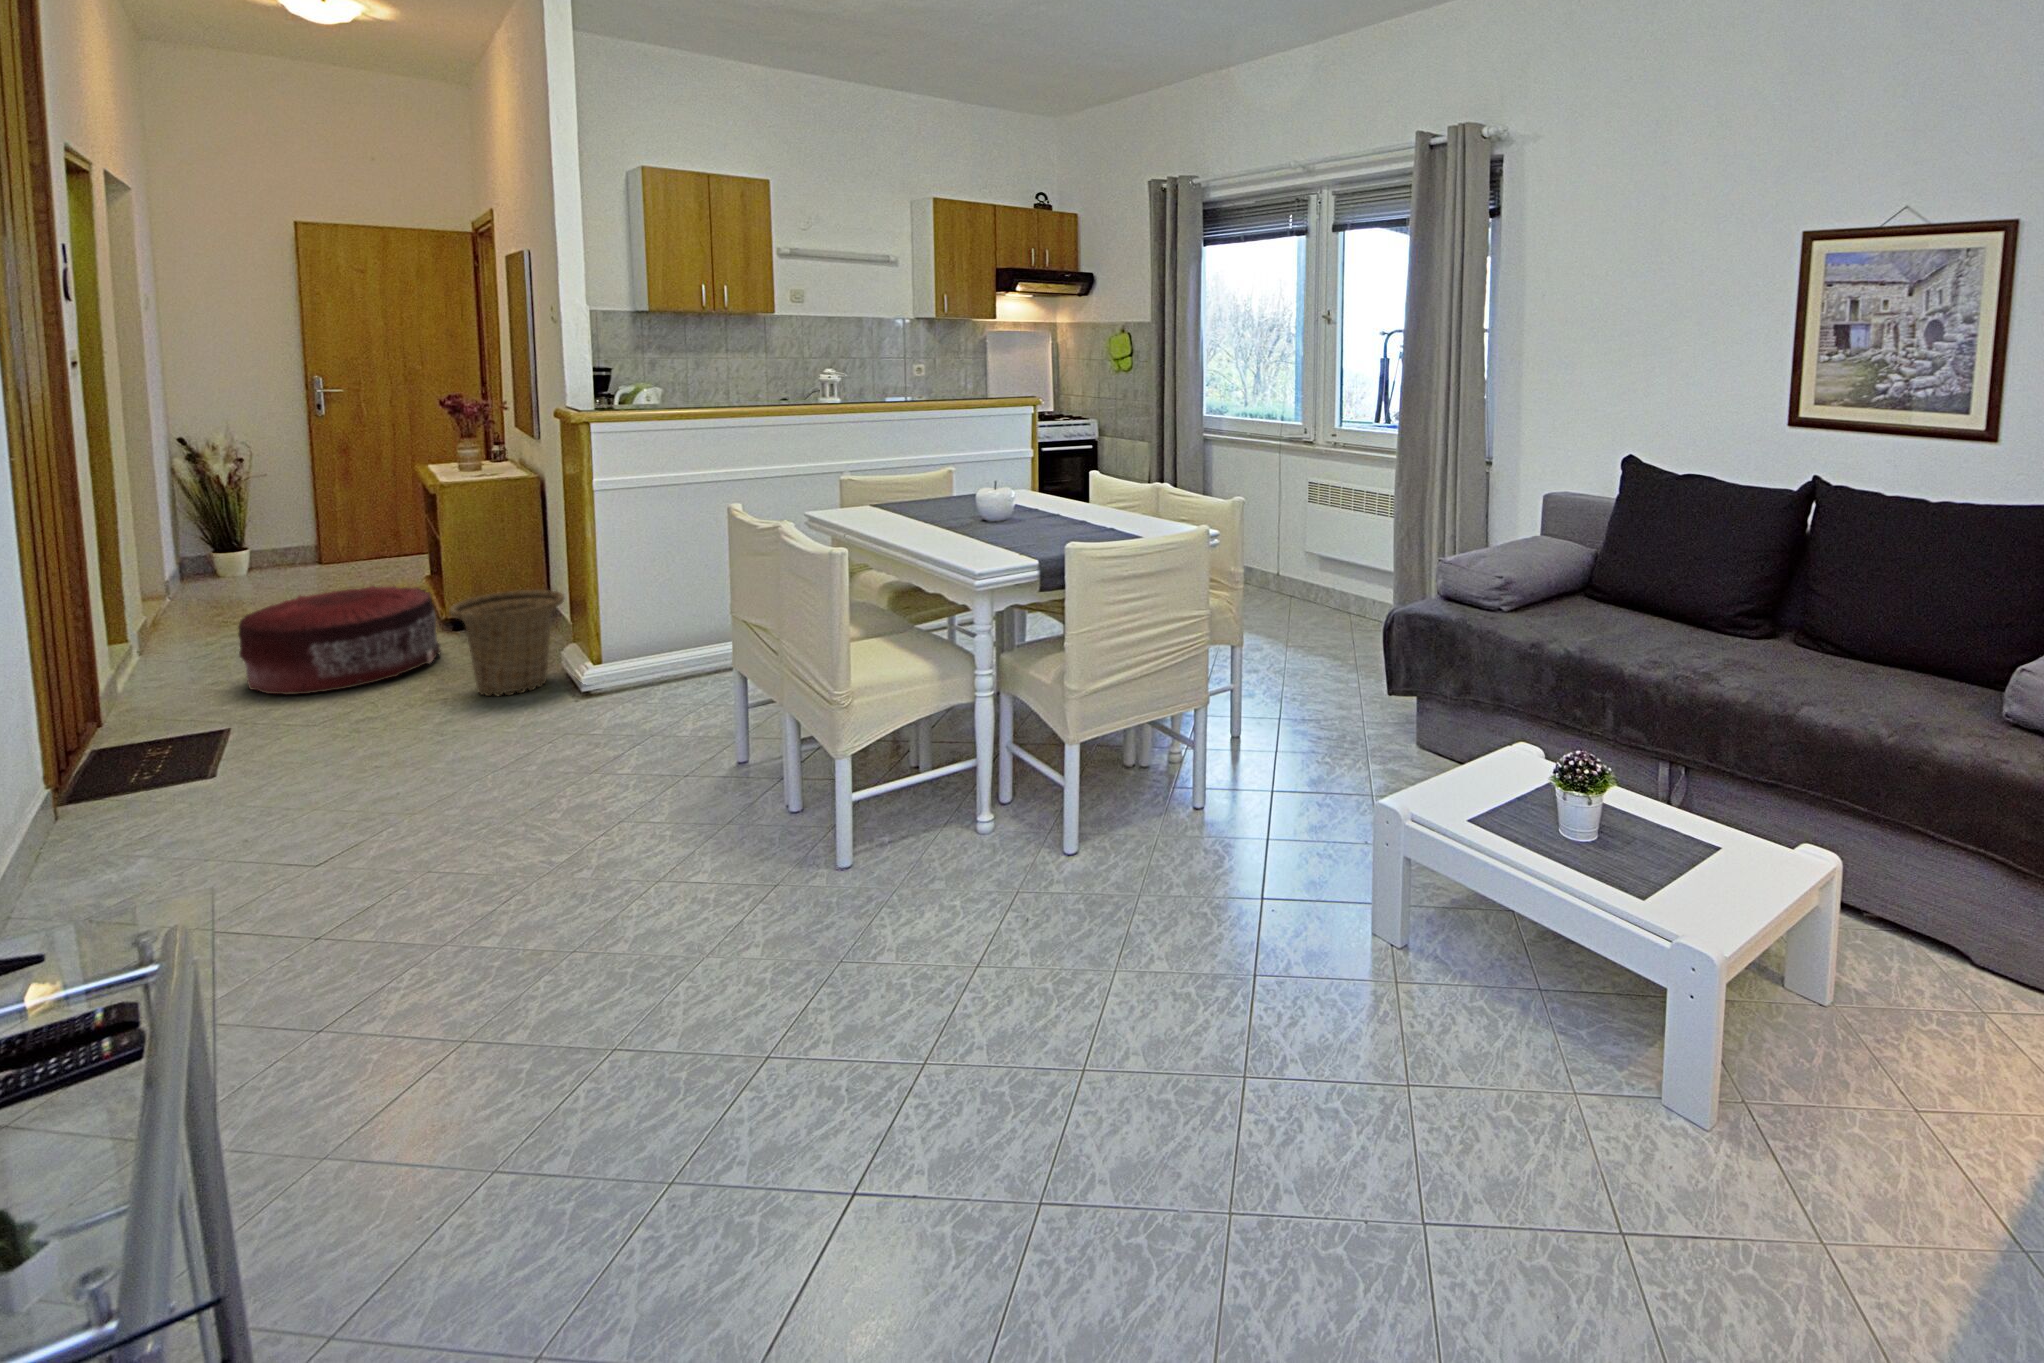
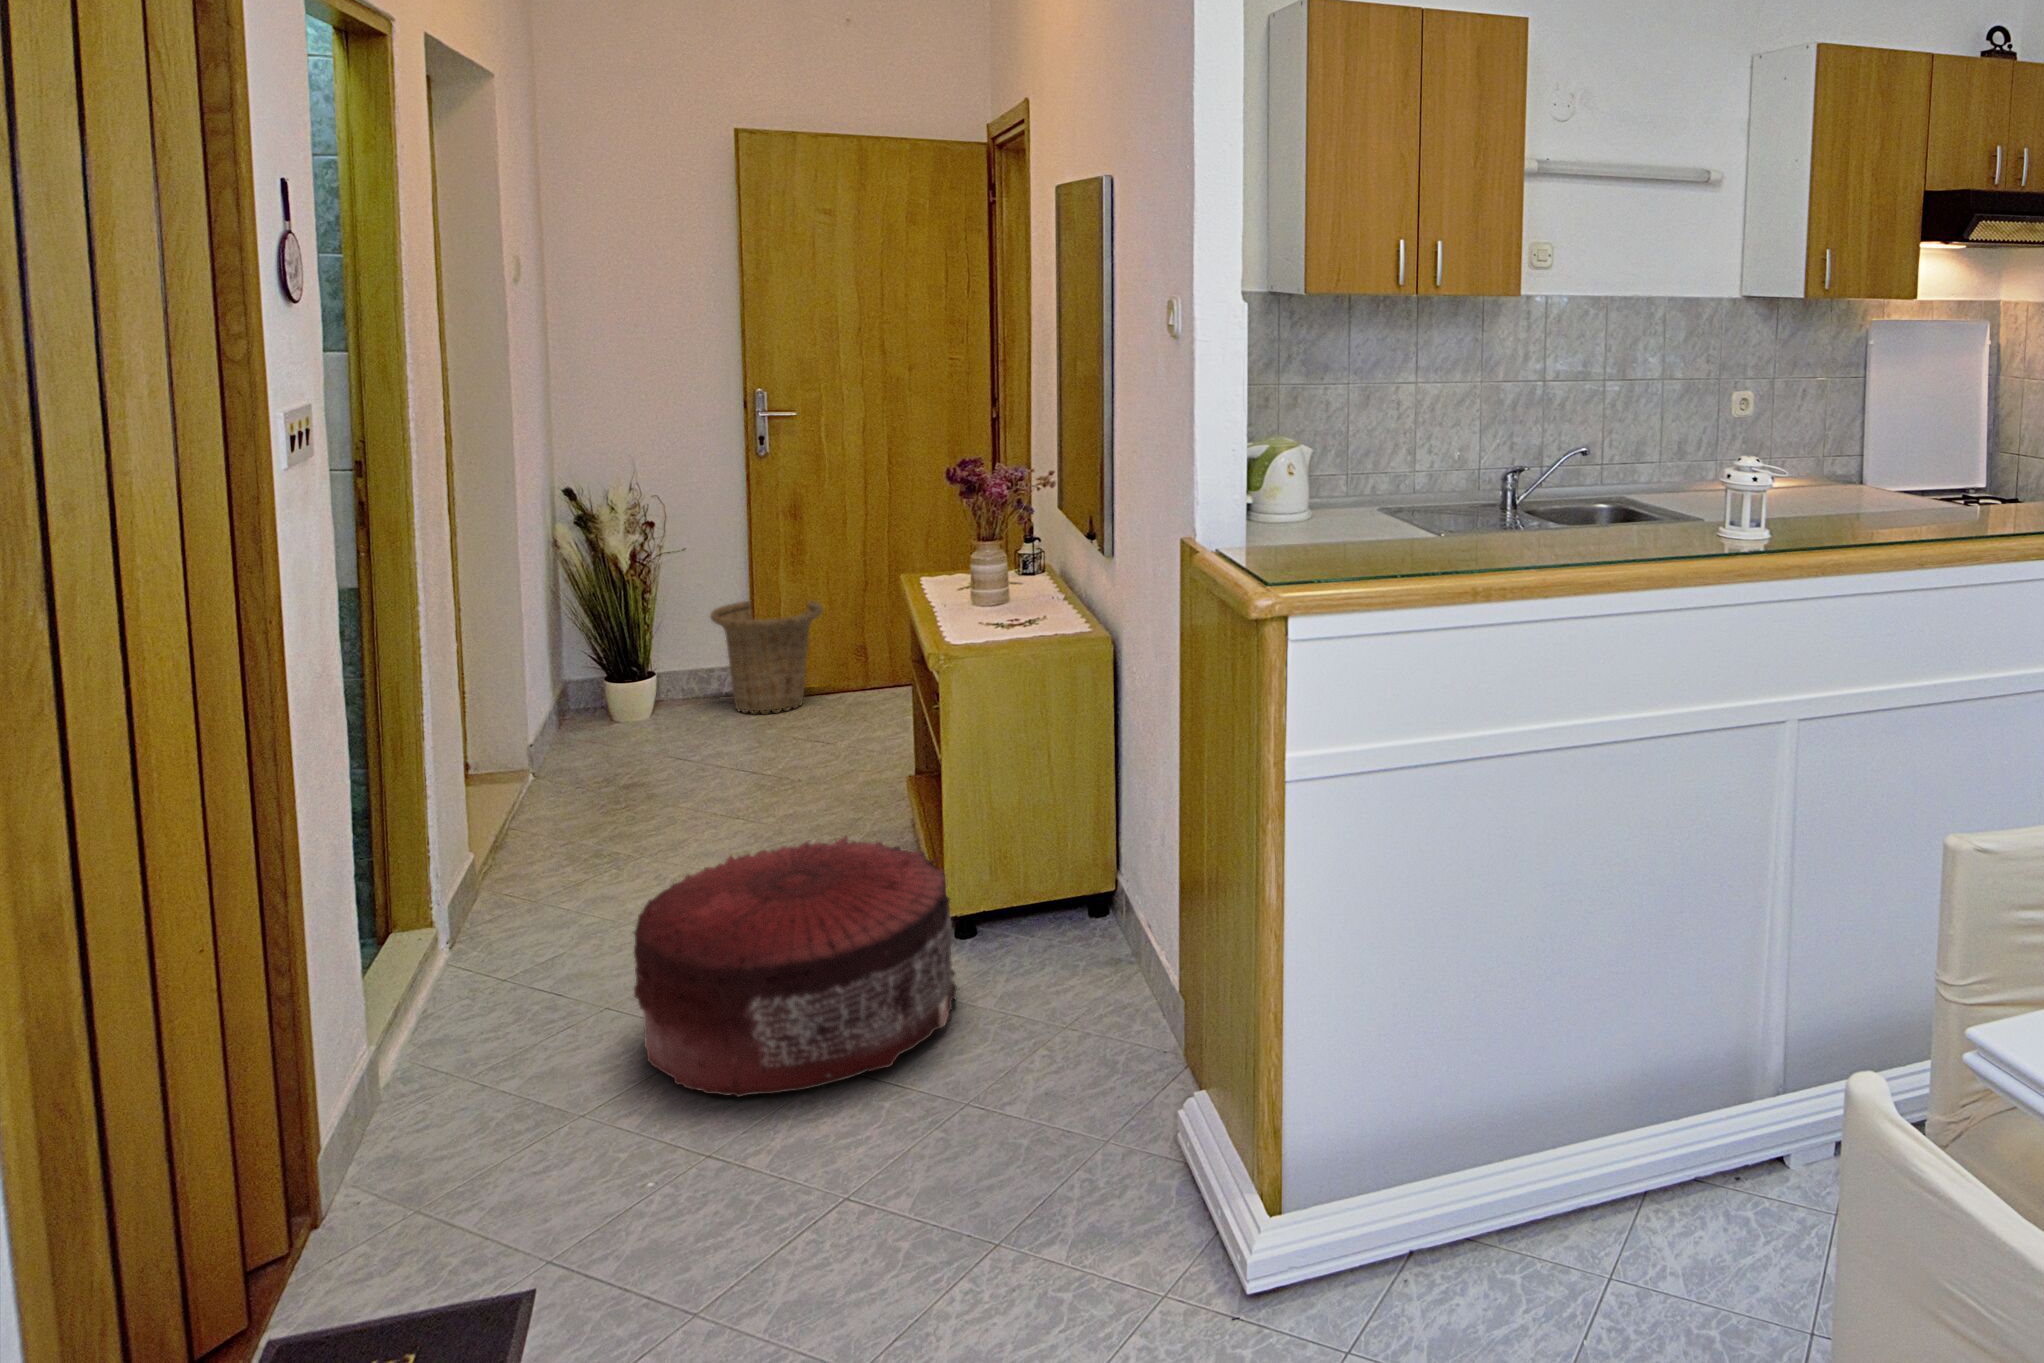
basket: present [449,590,564,696] -> present [710,601,823,714]

